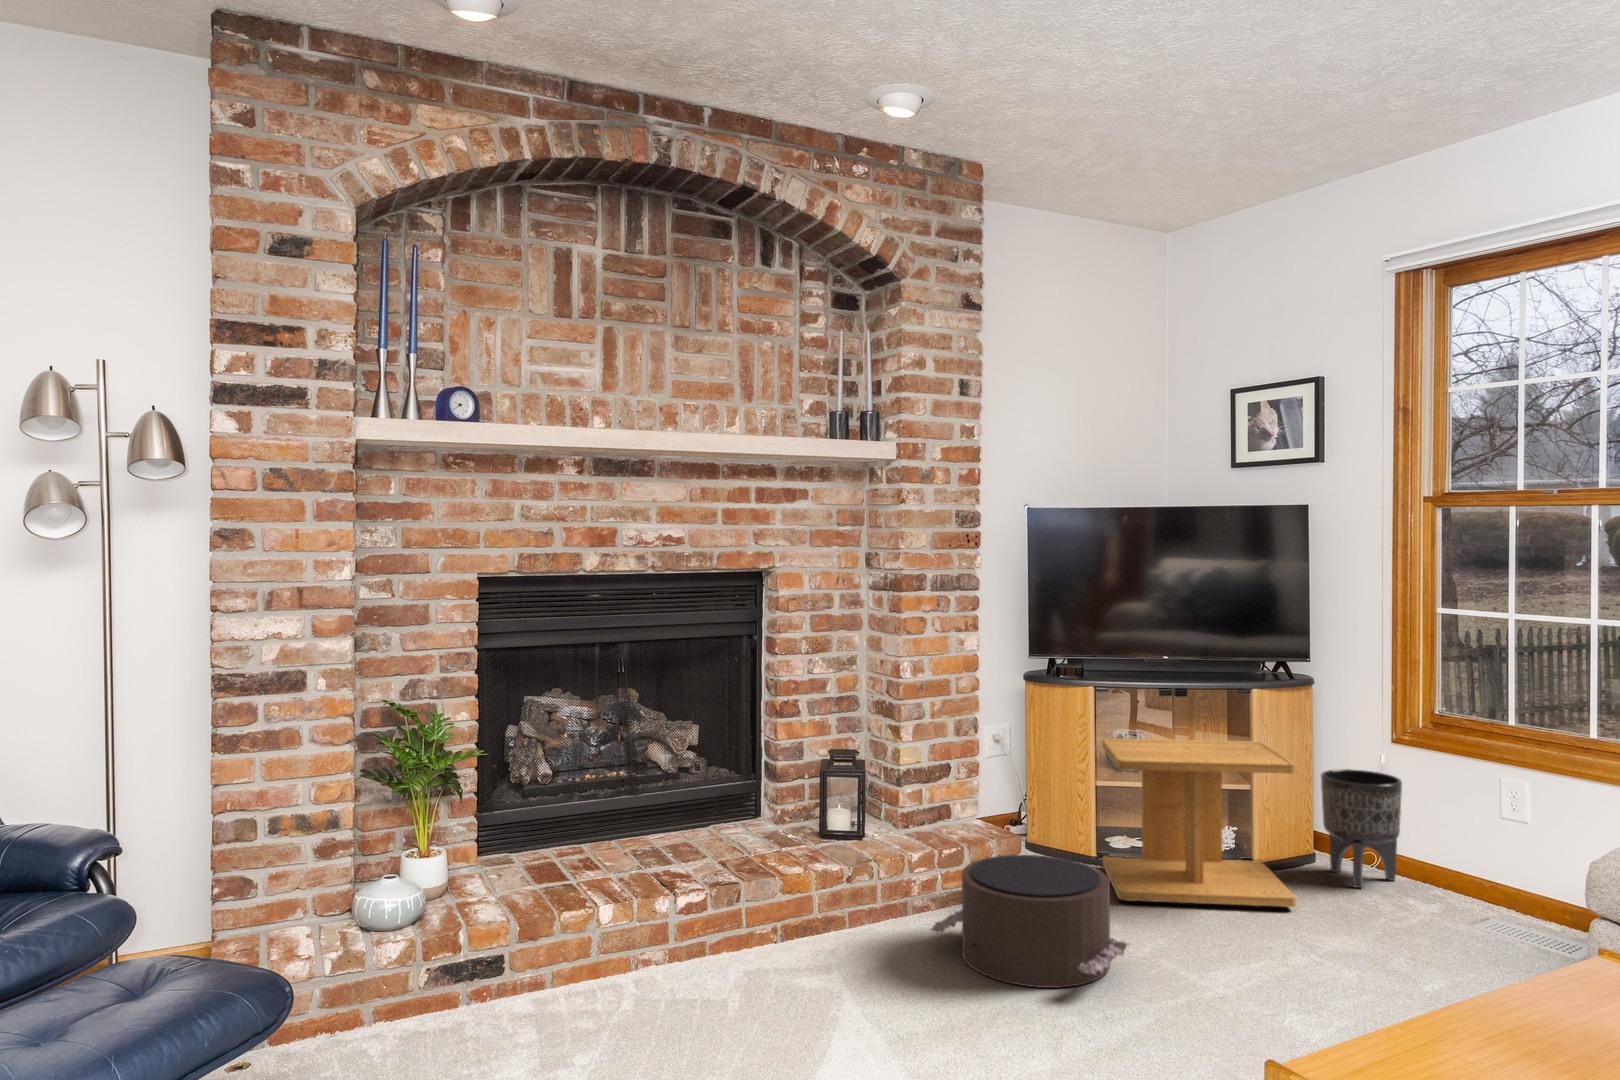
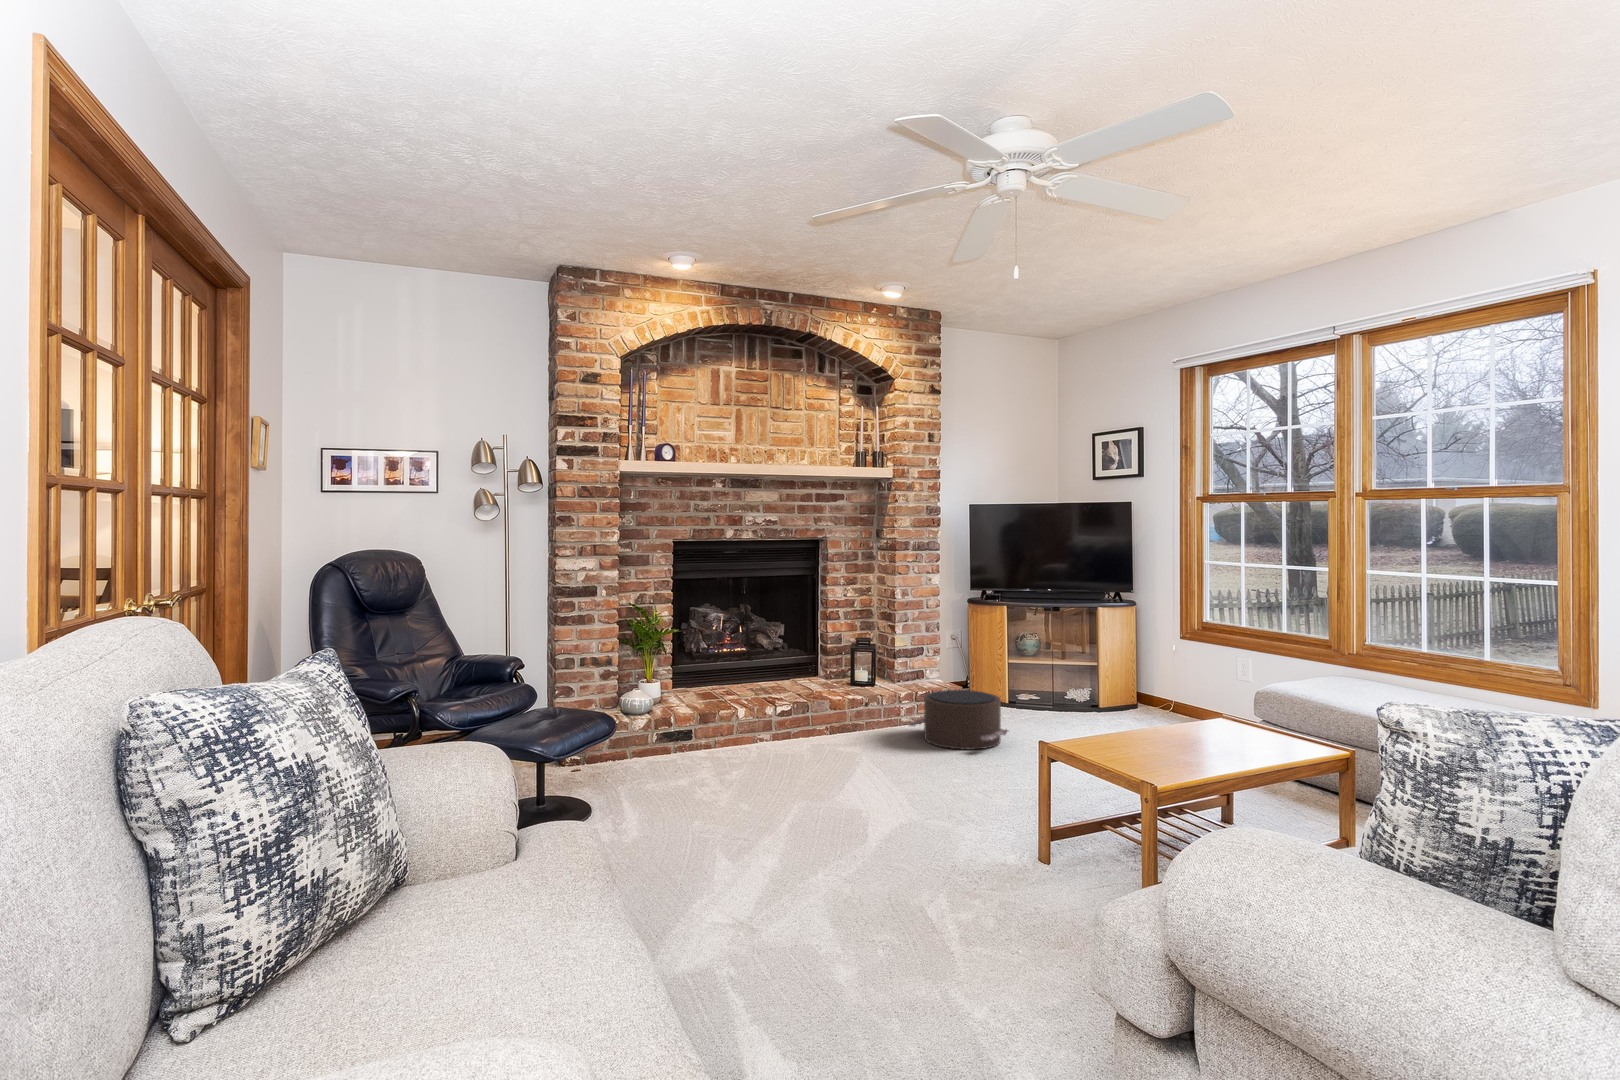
side table: present [1102,738,1296,907] -> none [1009,635,1110,723]
planter: present [1321,769,1402,888] -> none [1132,654,1176,717]

